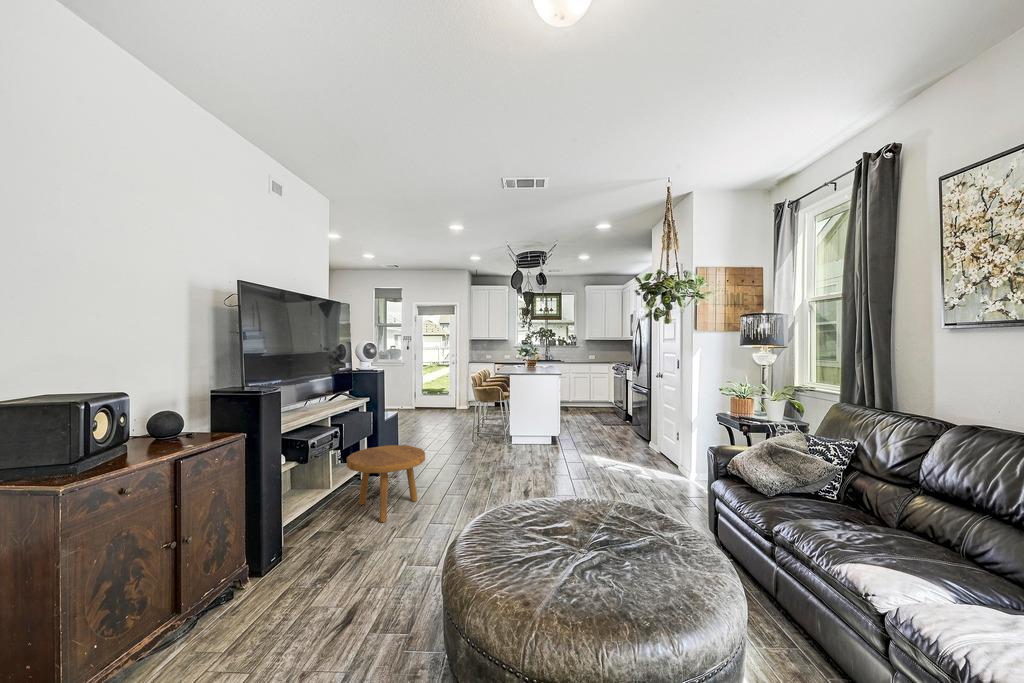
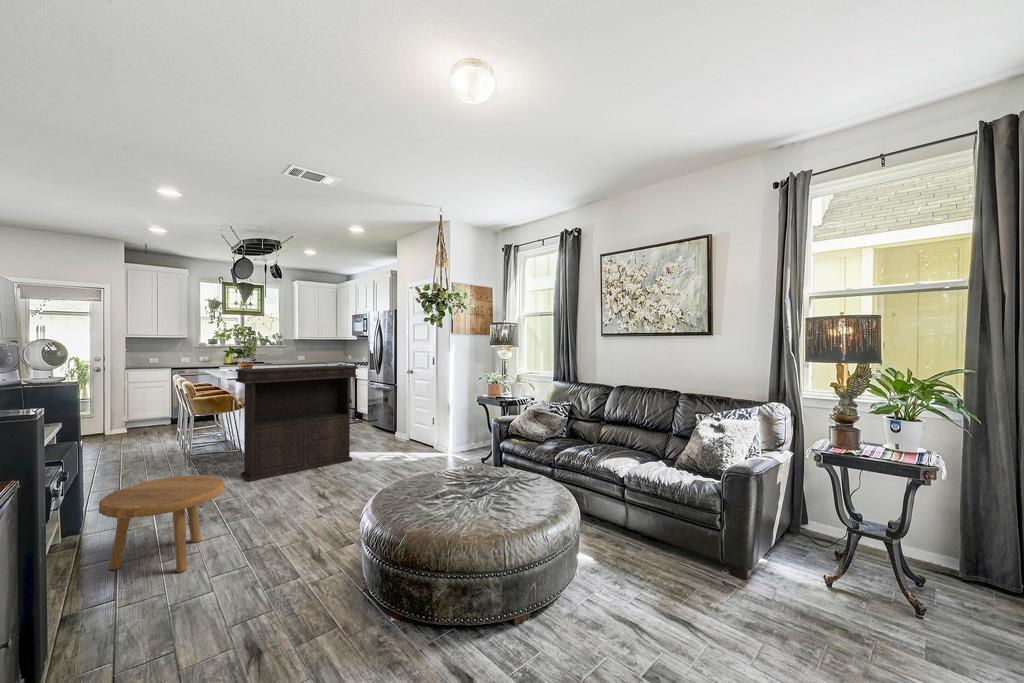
console table: none [489,364,588,461] -> present [236,365,357,481]

